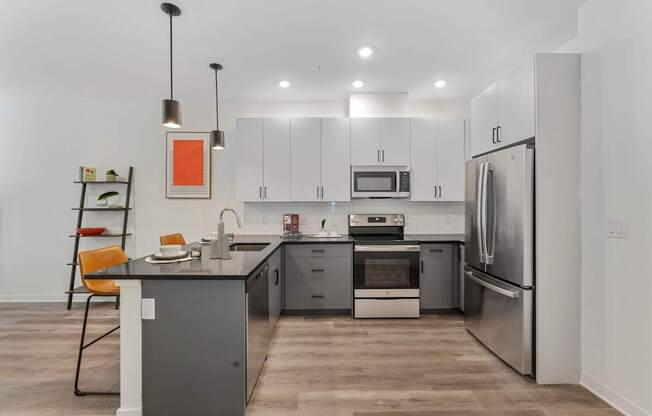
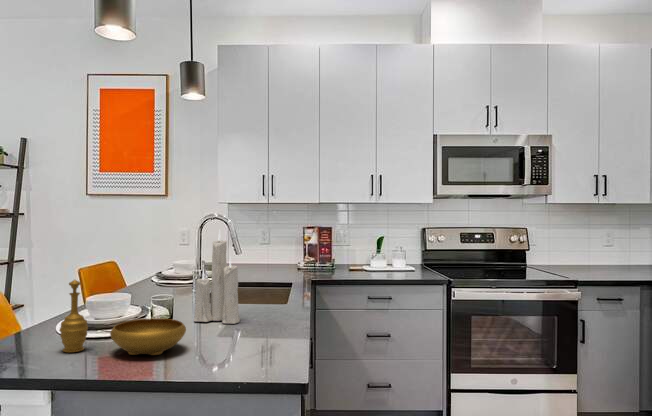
decorative bowl: none [146,238,200,269] -> present [60,280,186,355]

